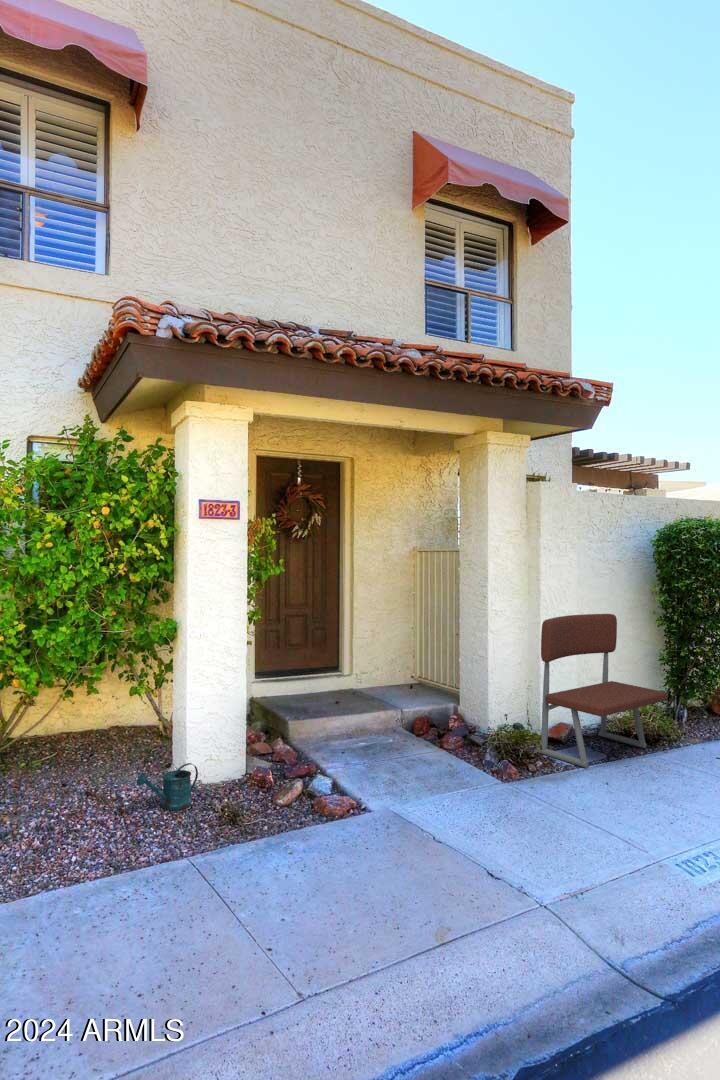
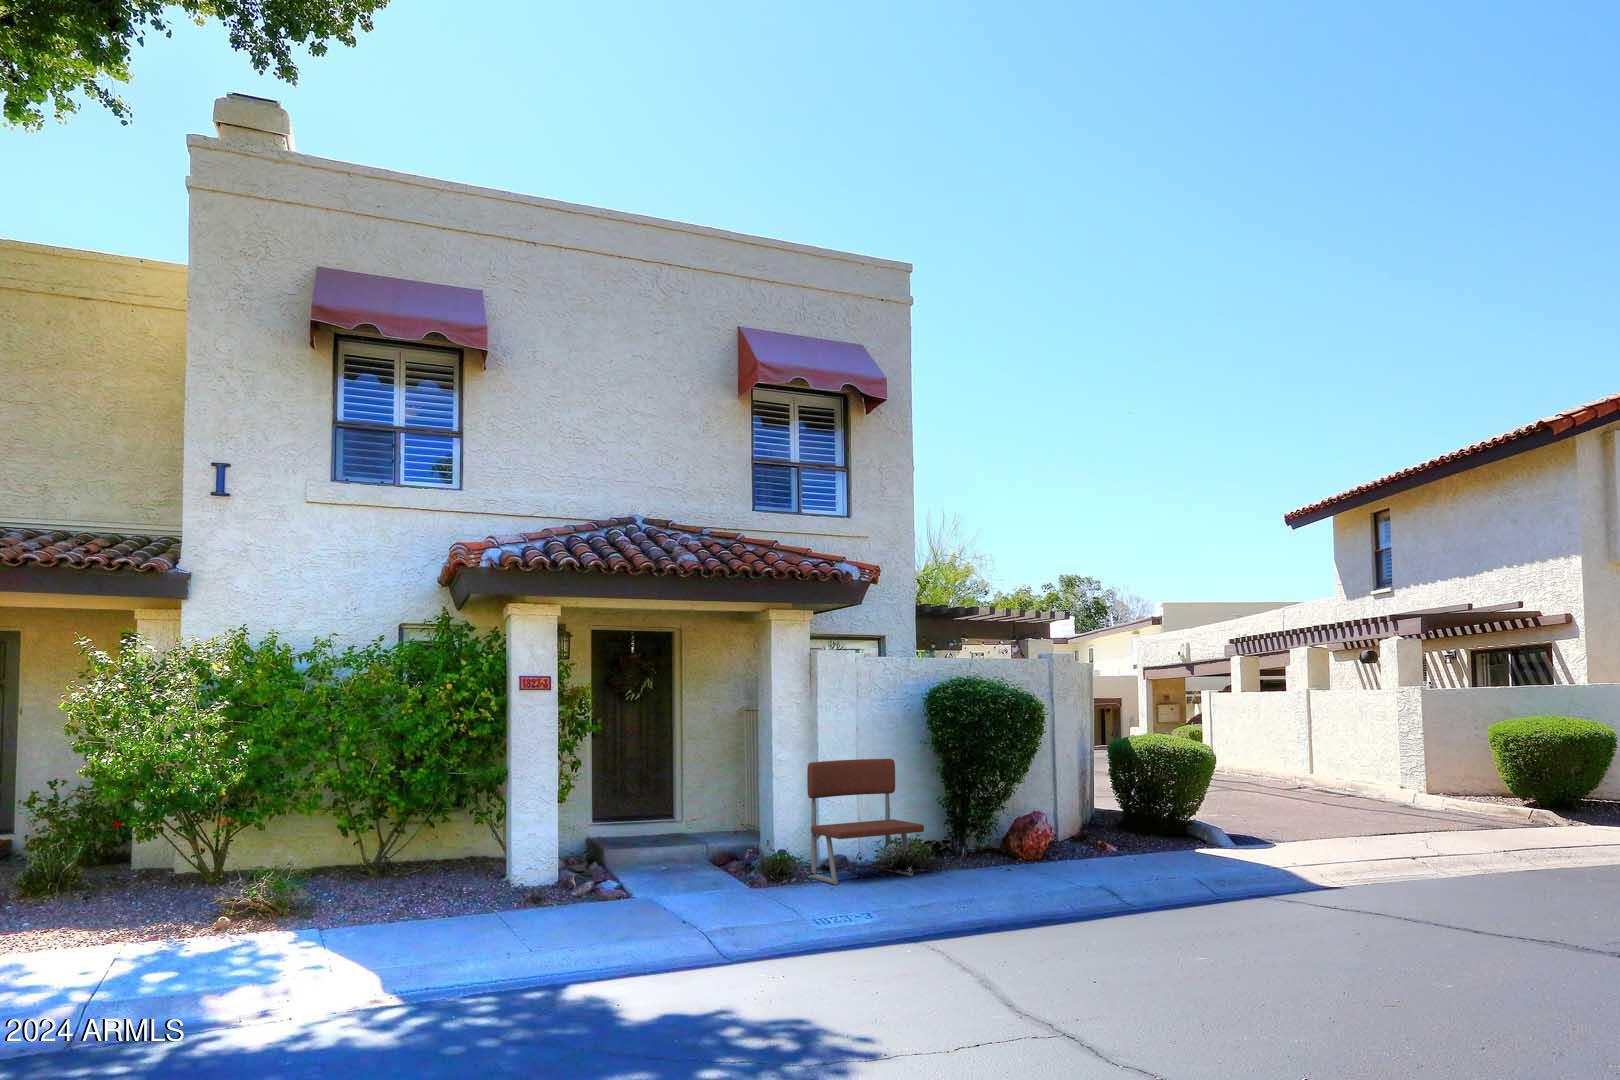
watering can: present [137,763,198,810] -> none [467,867,512,899]

